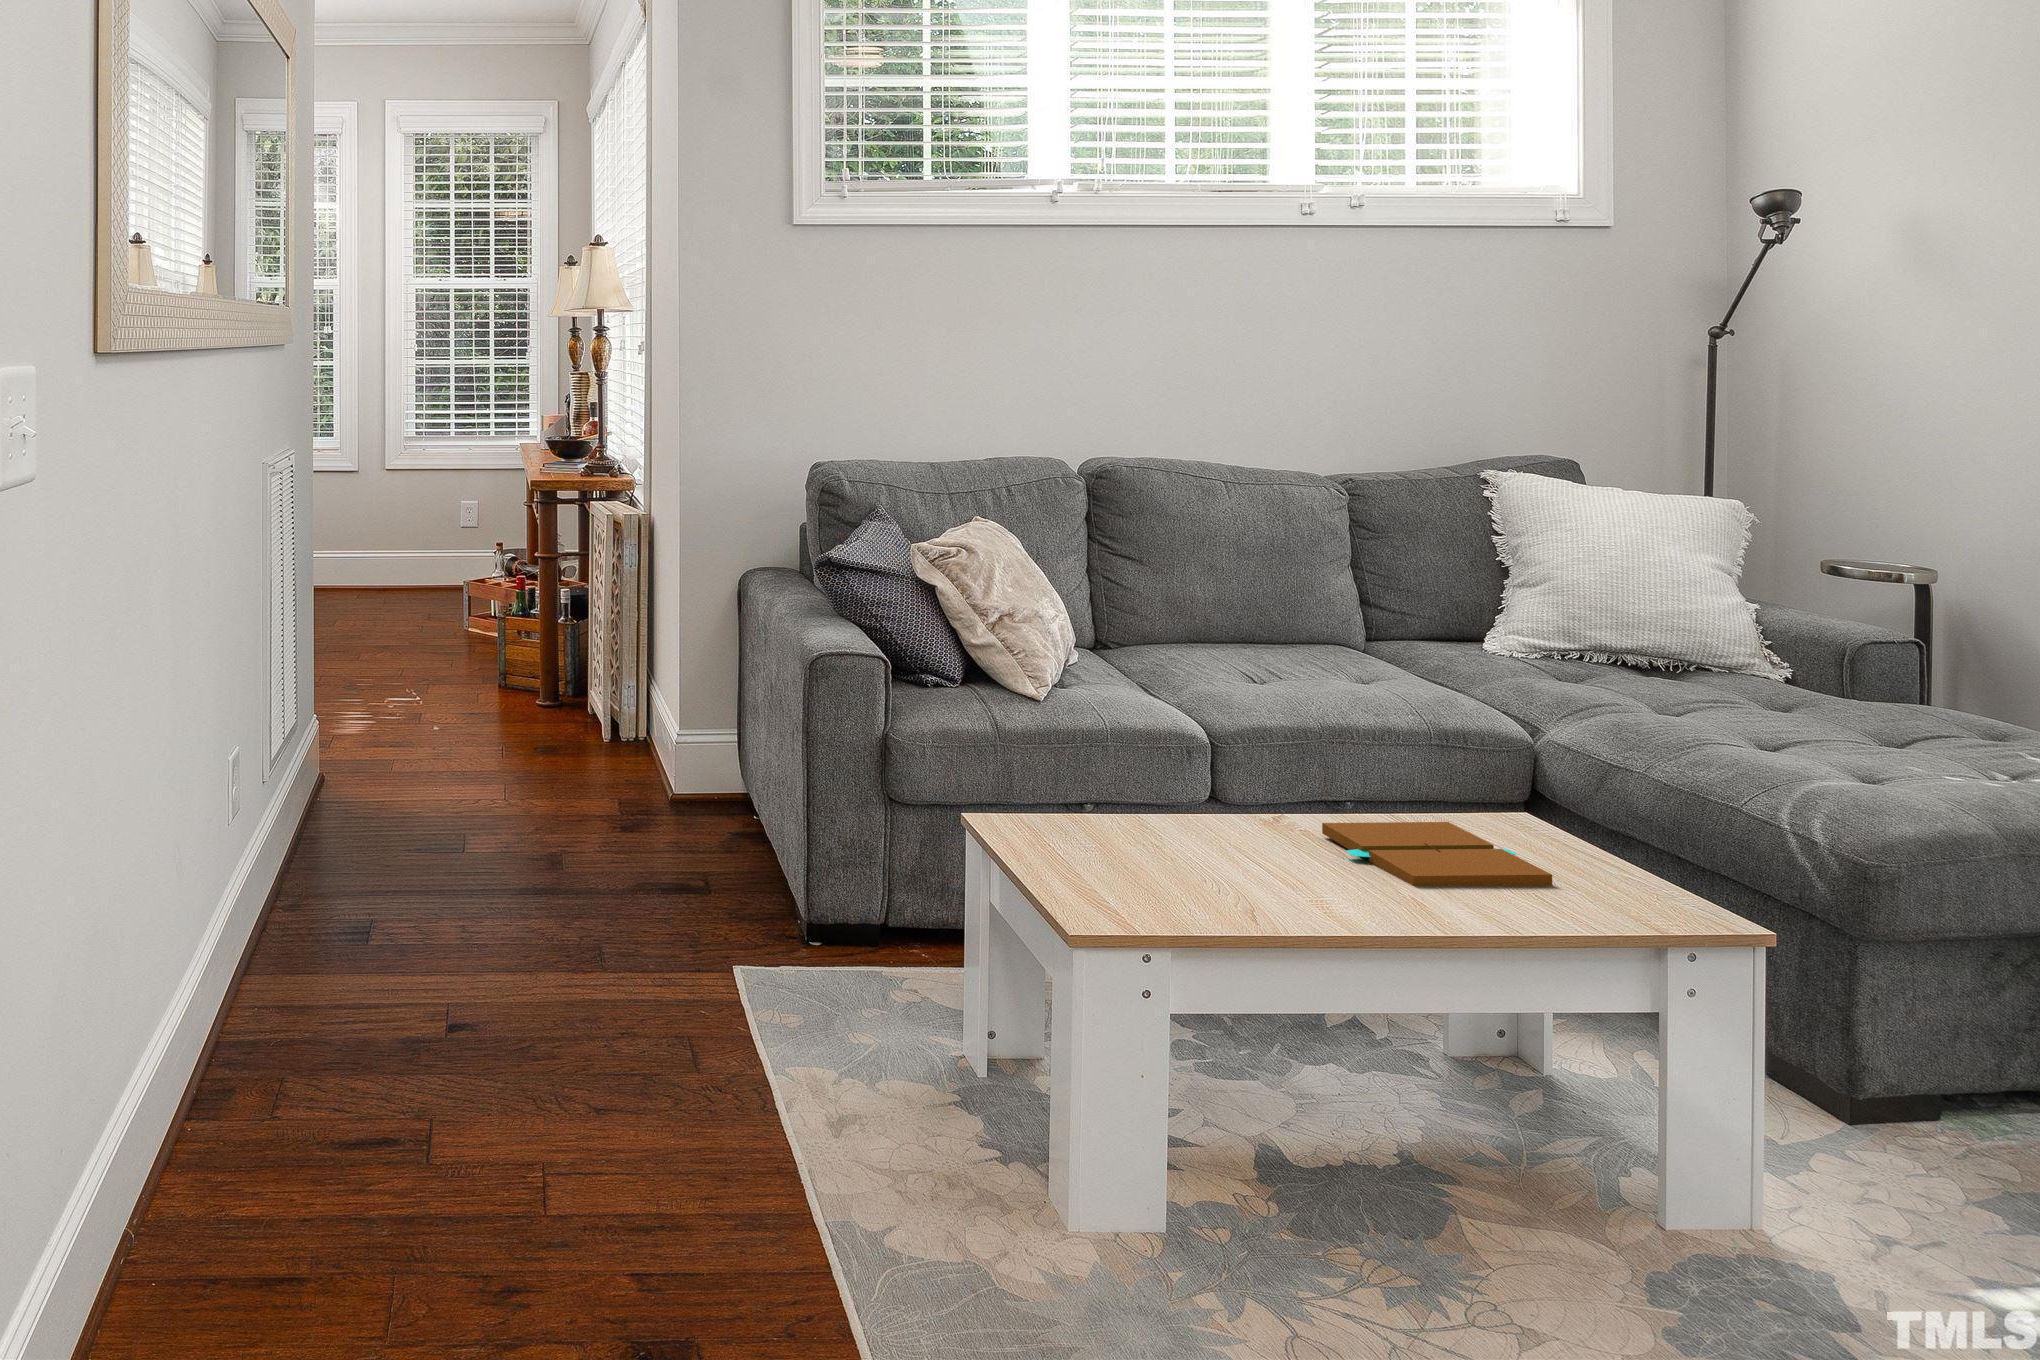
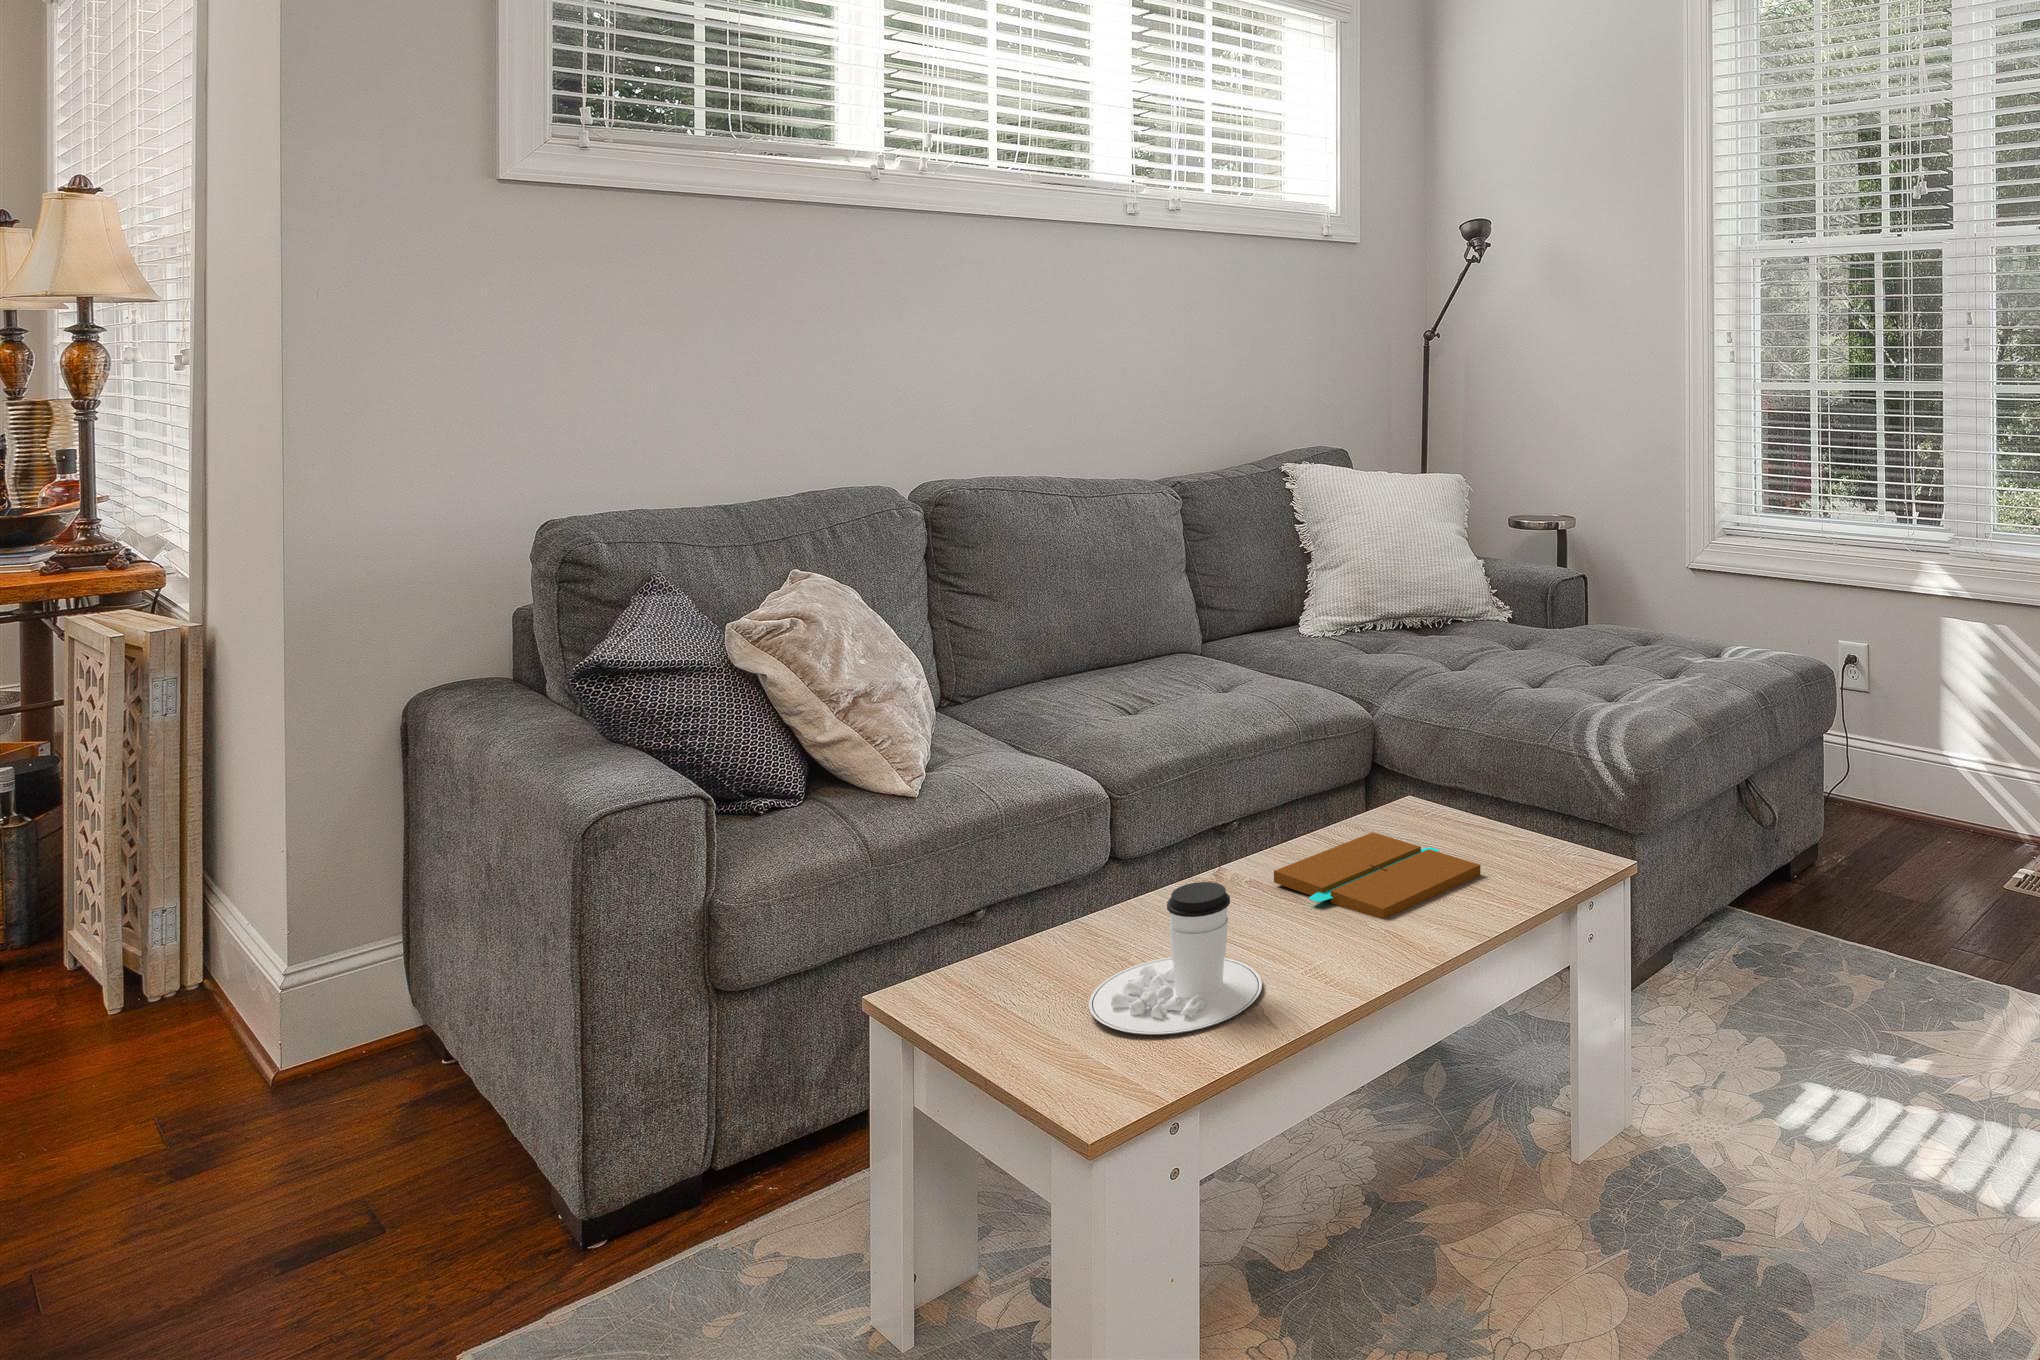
coffee cup: none [1108,790,1260,902] -> present [1089,882,1262,1035]

